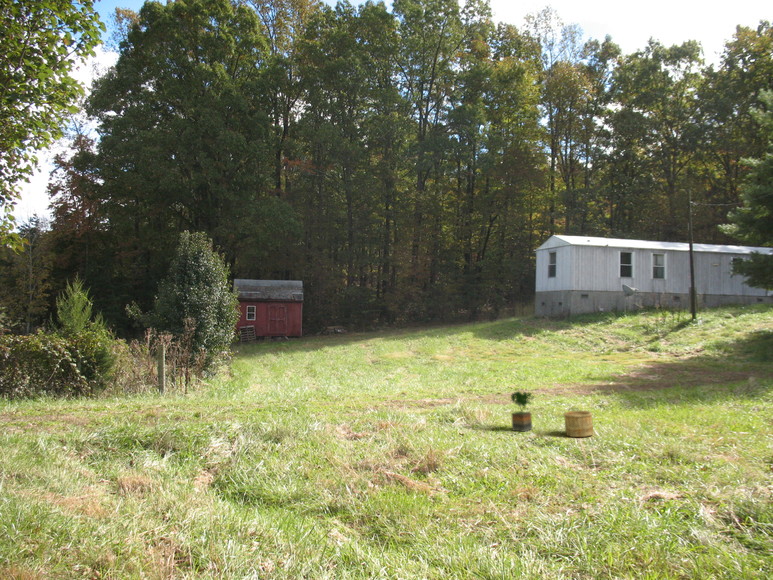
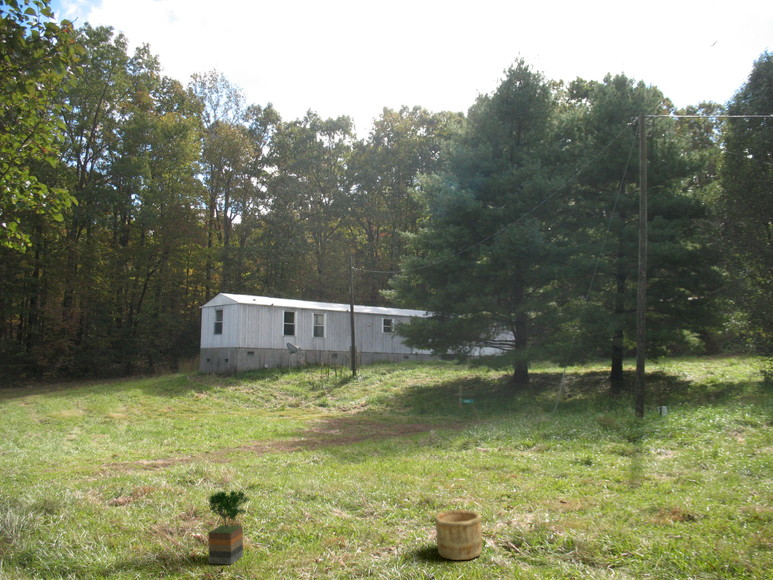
wooden bucket: present [563,411,593,437] -> present [434,509,482,560]

